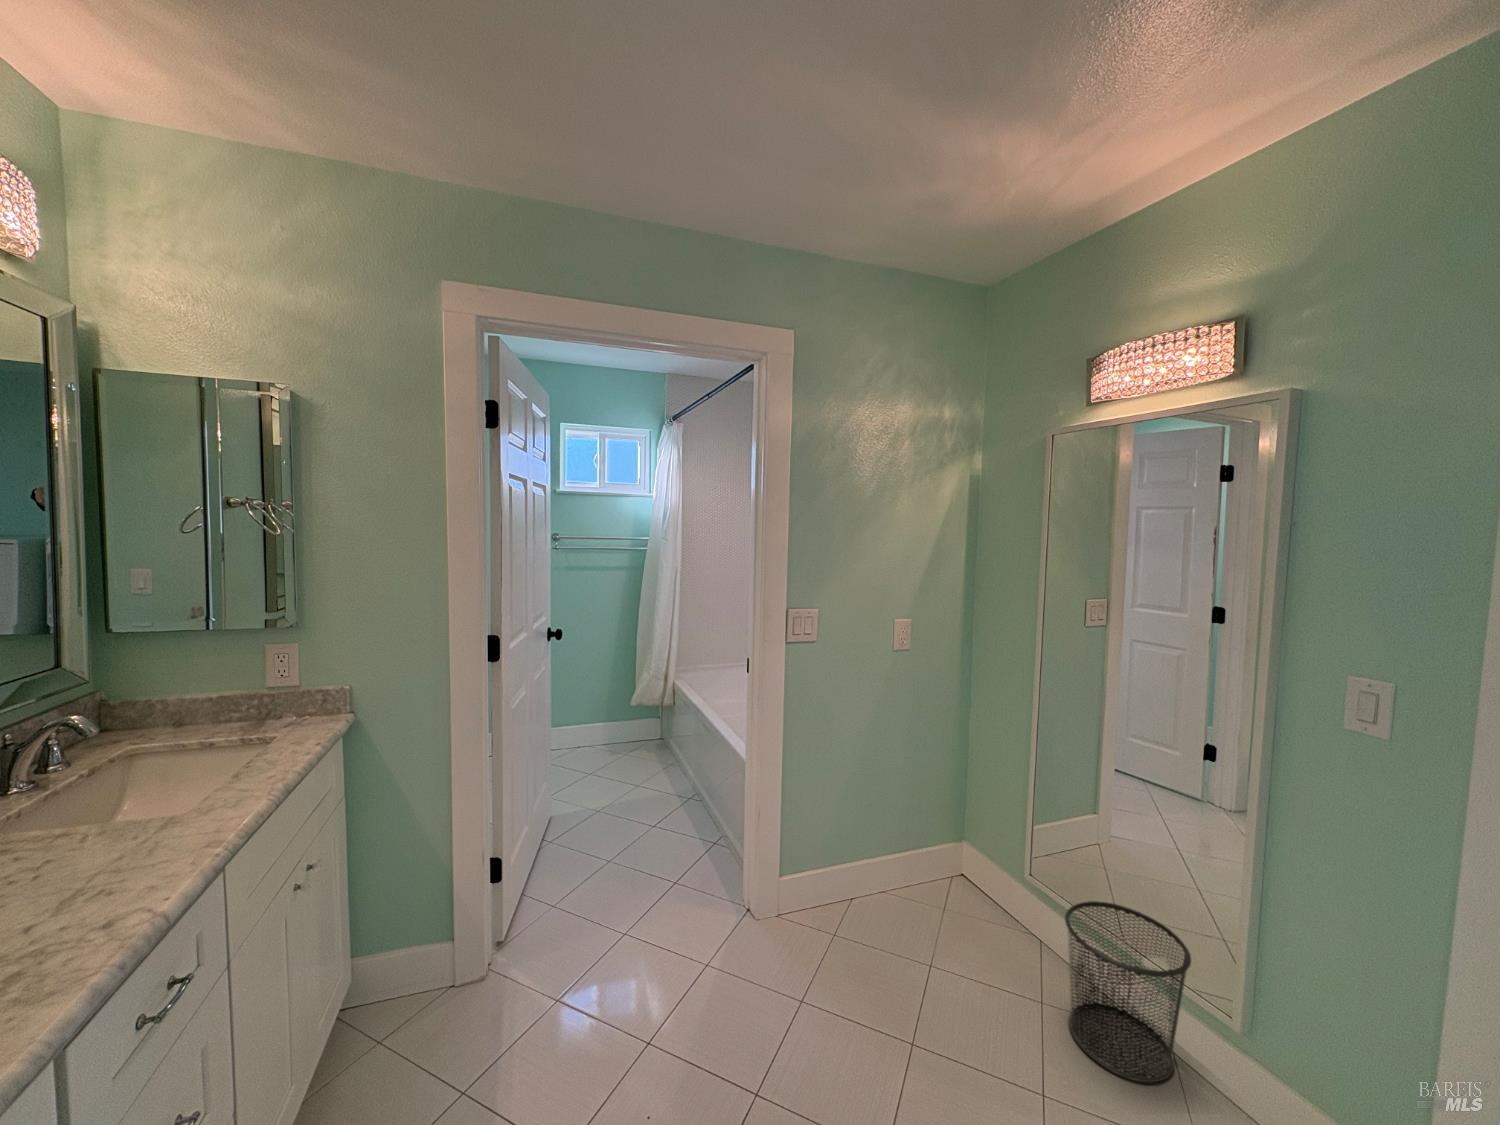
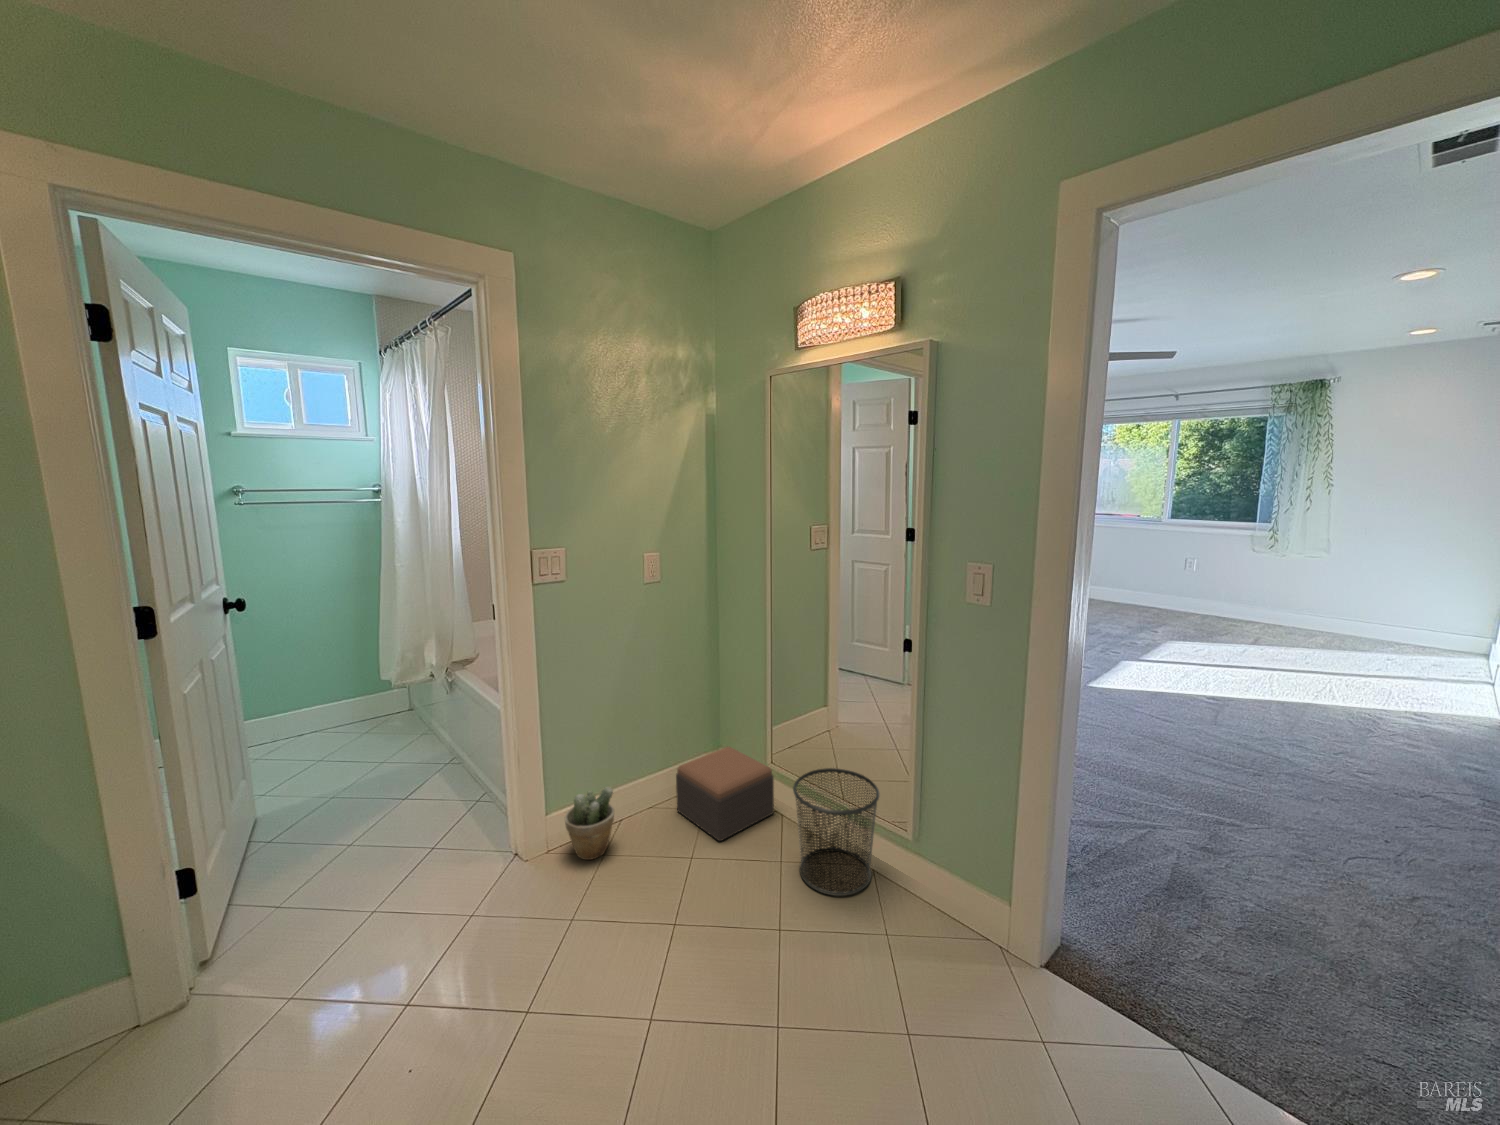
footstool: none [911,843,1031,957] -> present [676,747,774,841]
potted plant: none [797,862,848,938] -> present [565,787,614,860]

